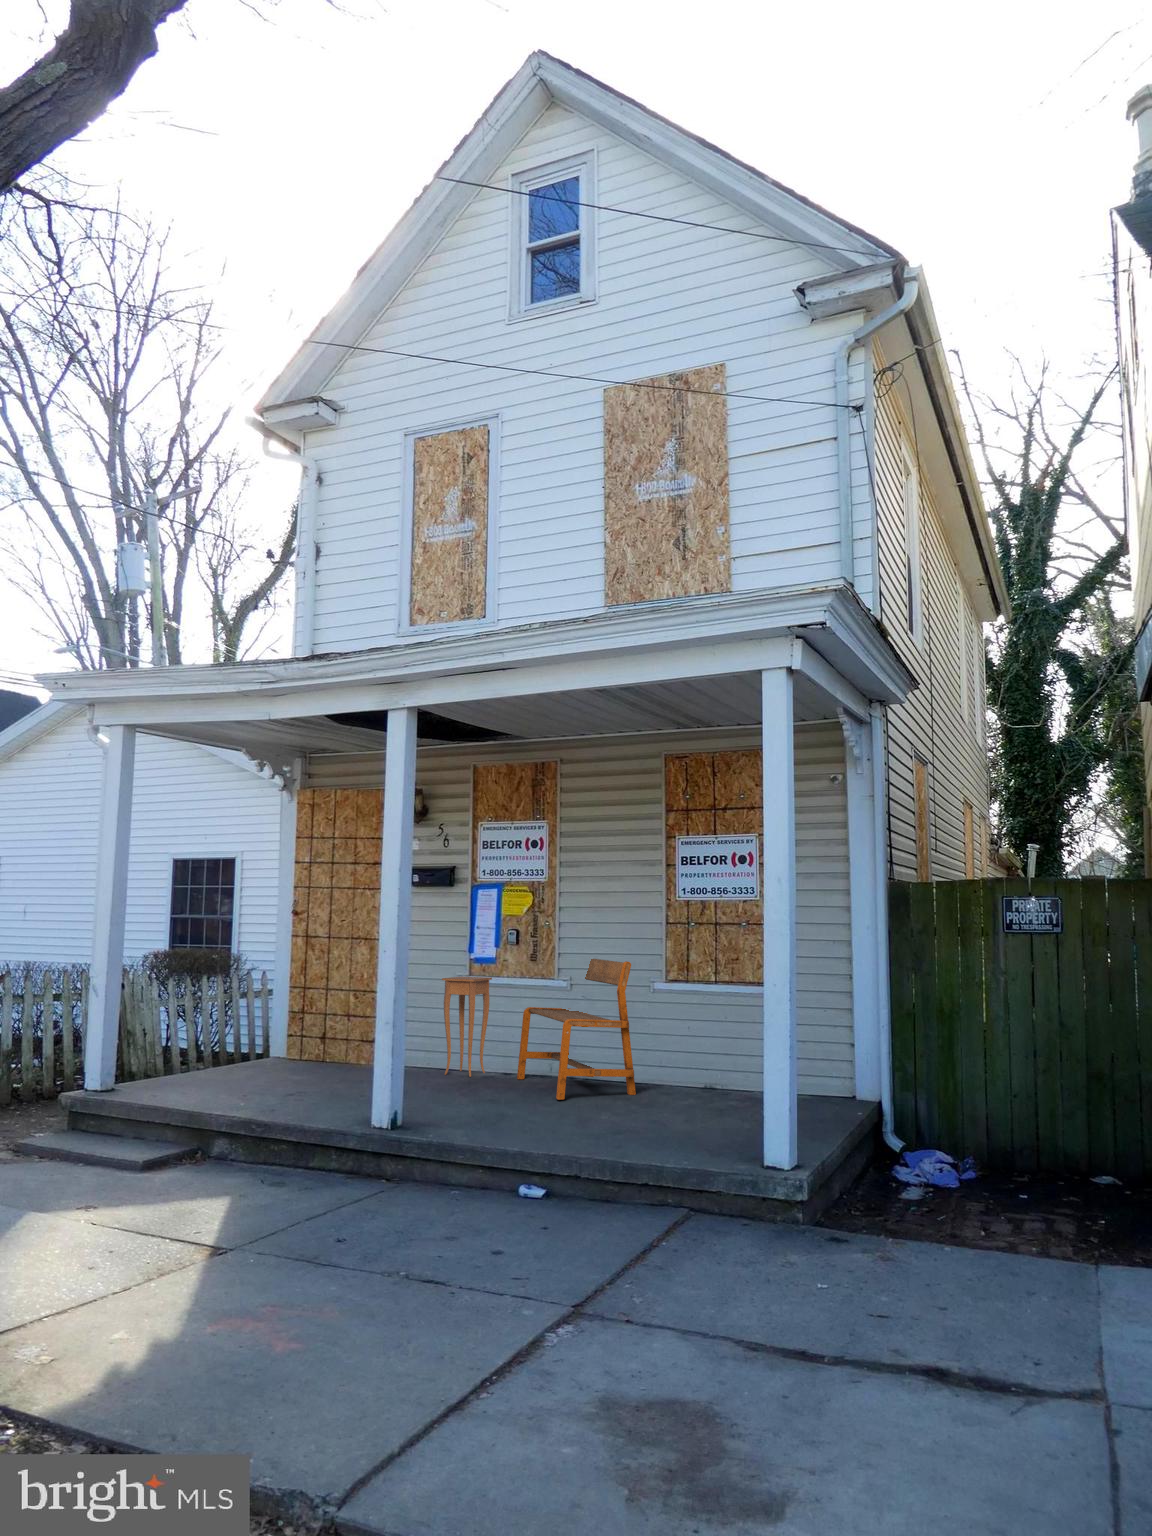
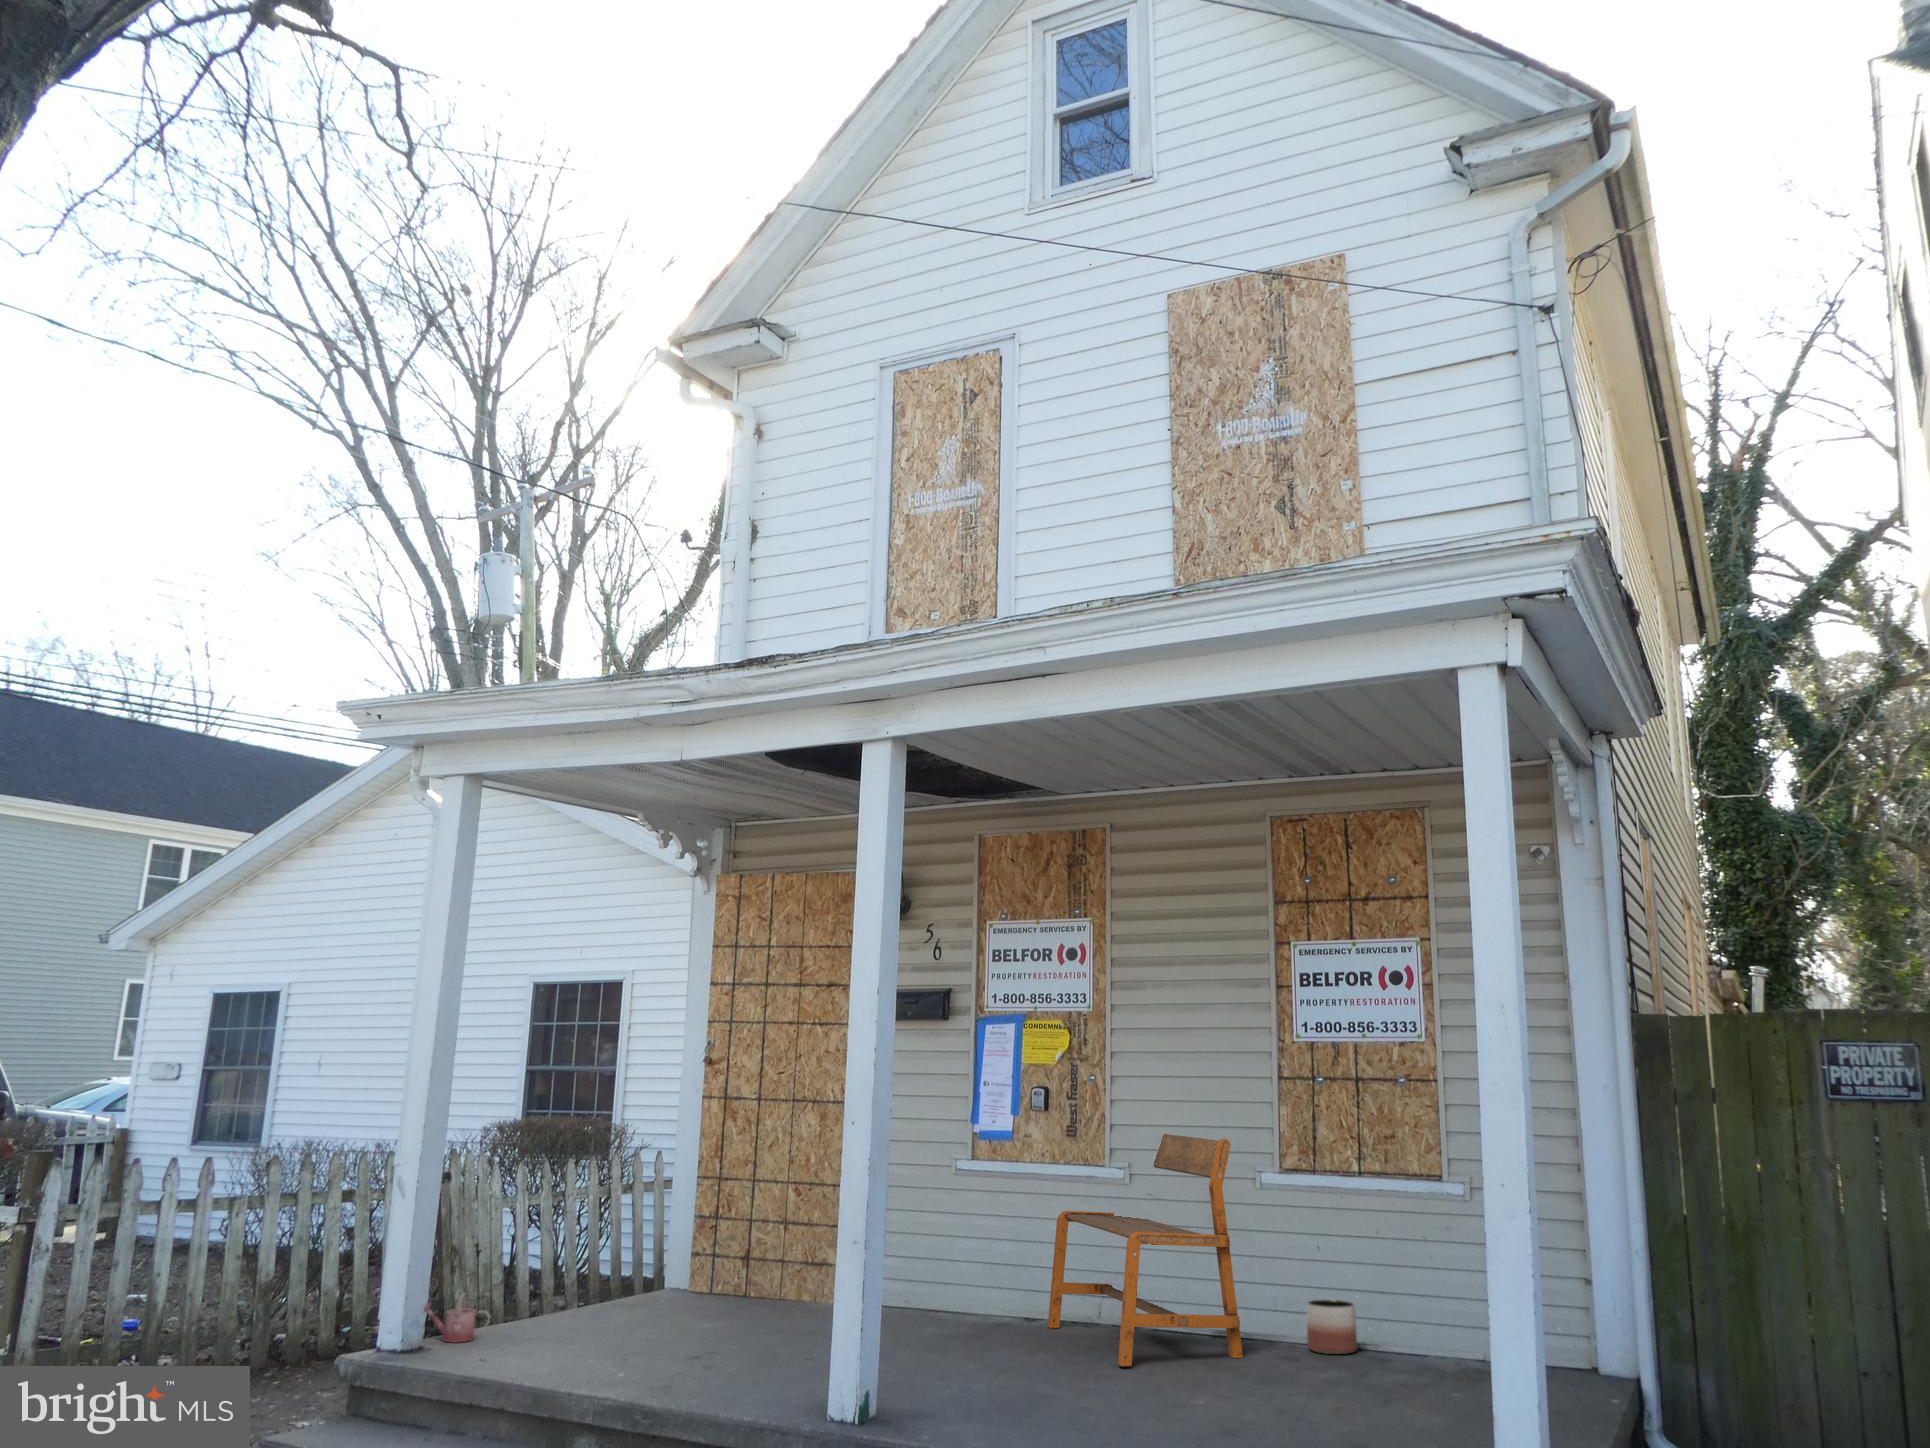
side table: present [442,976,492,1077] -> none [930,1161,1006,1323]
watering can: none [110,1060,157,1090] -> present [424,1293,490,1343]
planter: none [678,1060,708,1092] -> present [1307,1300,1357,1354]

